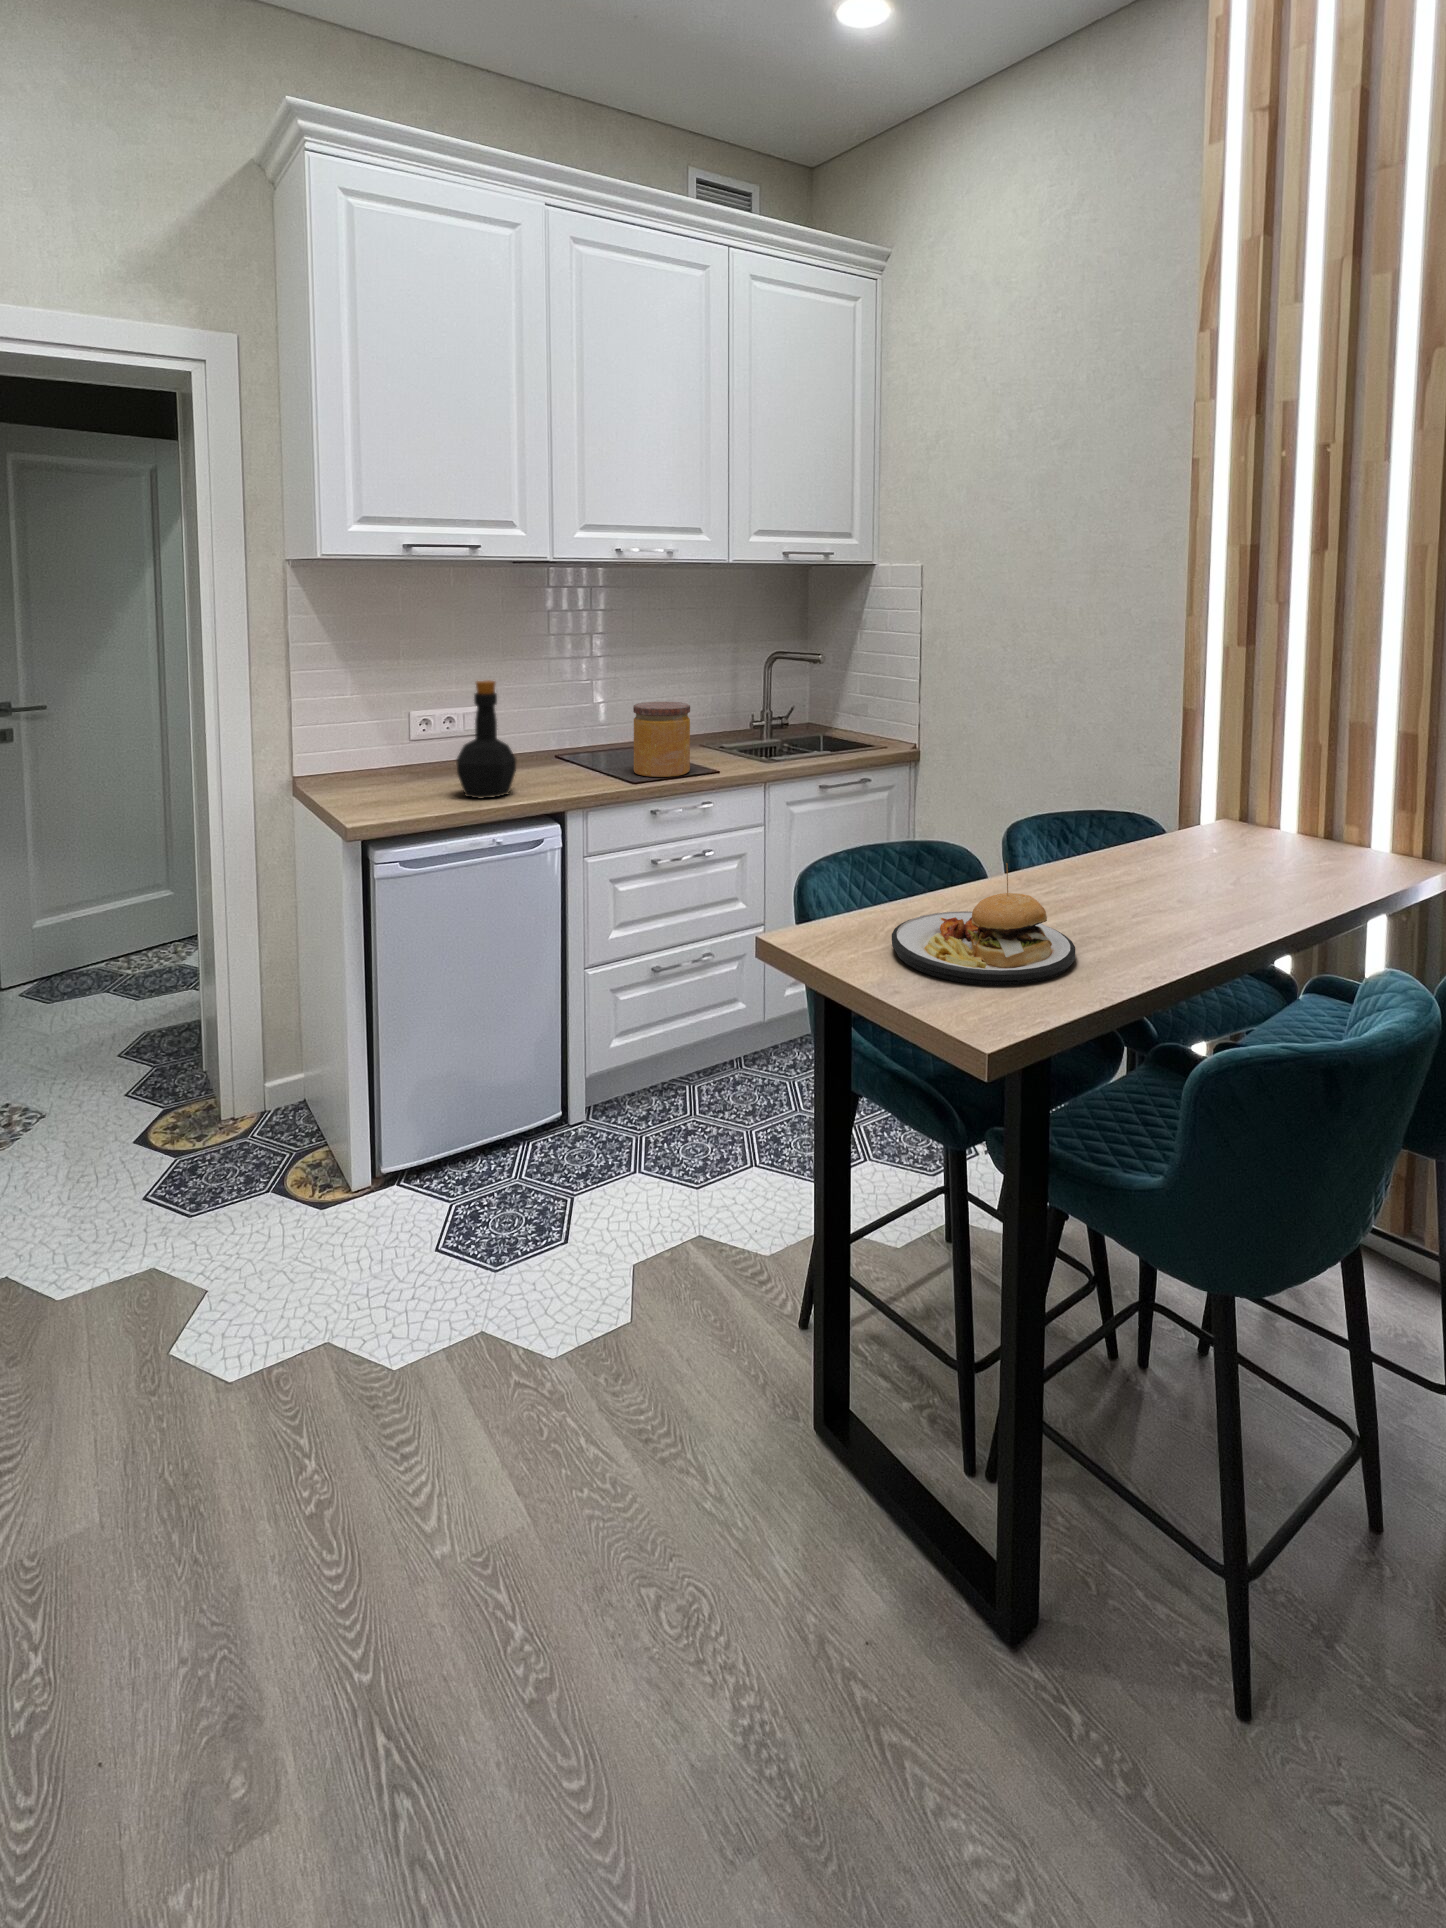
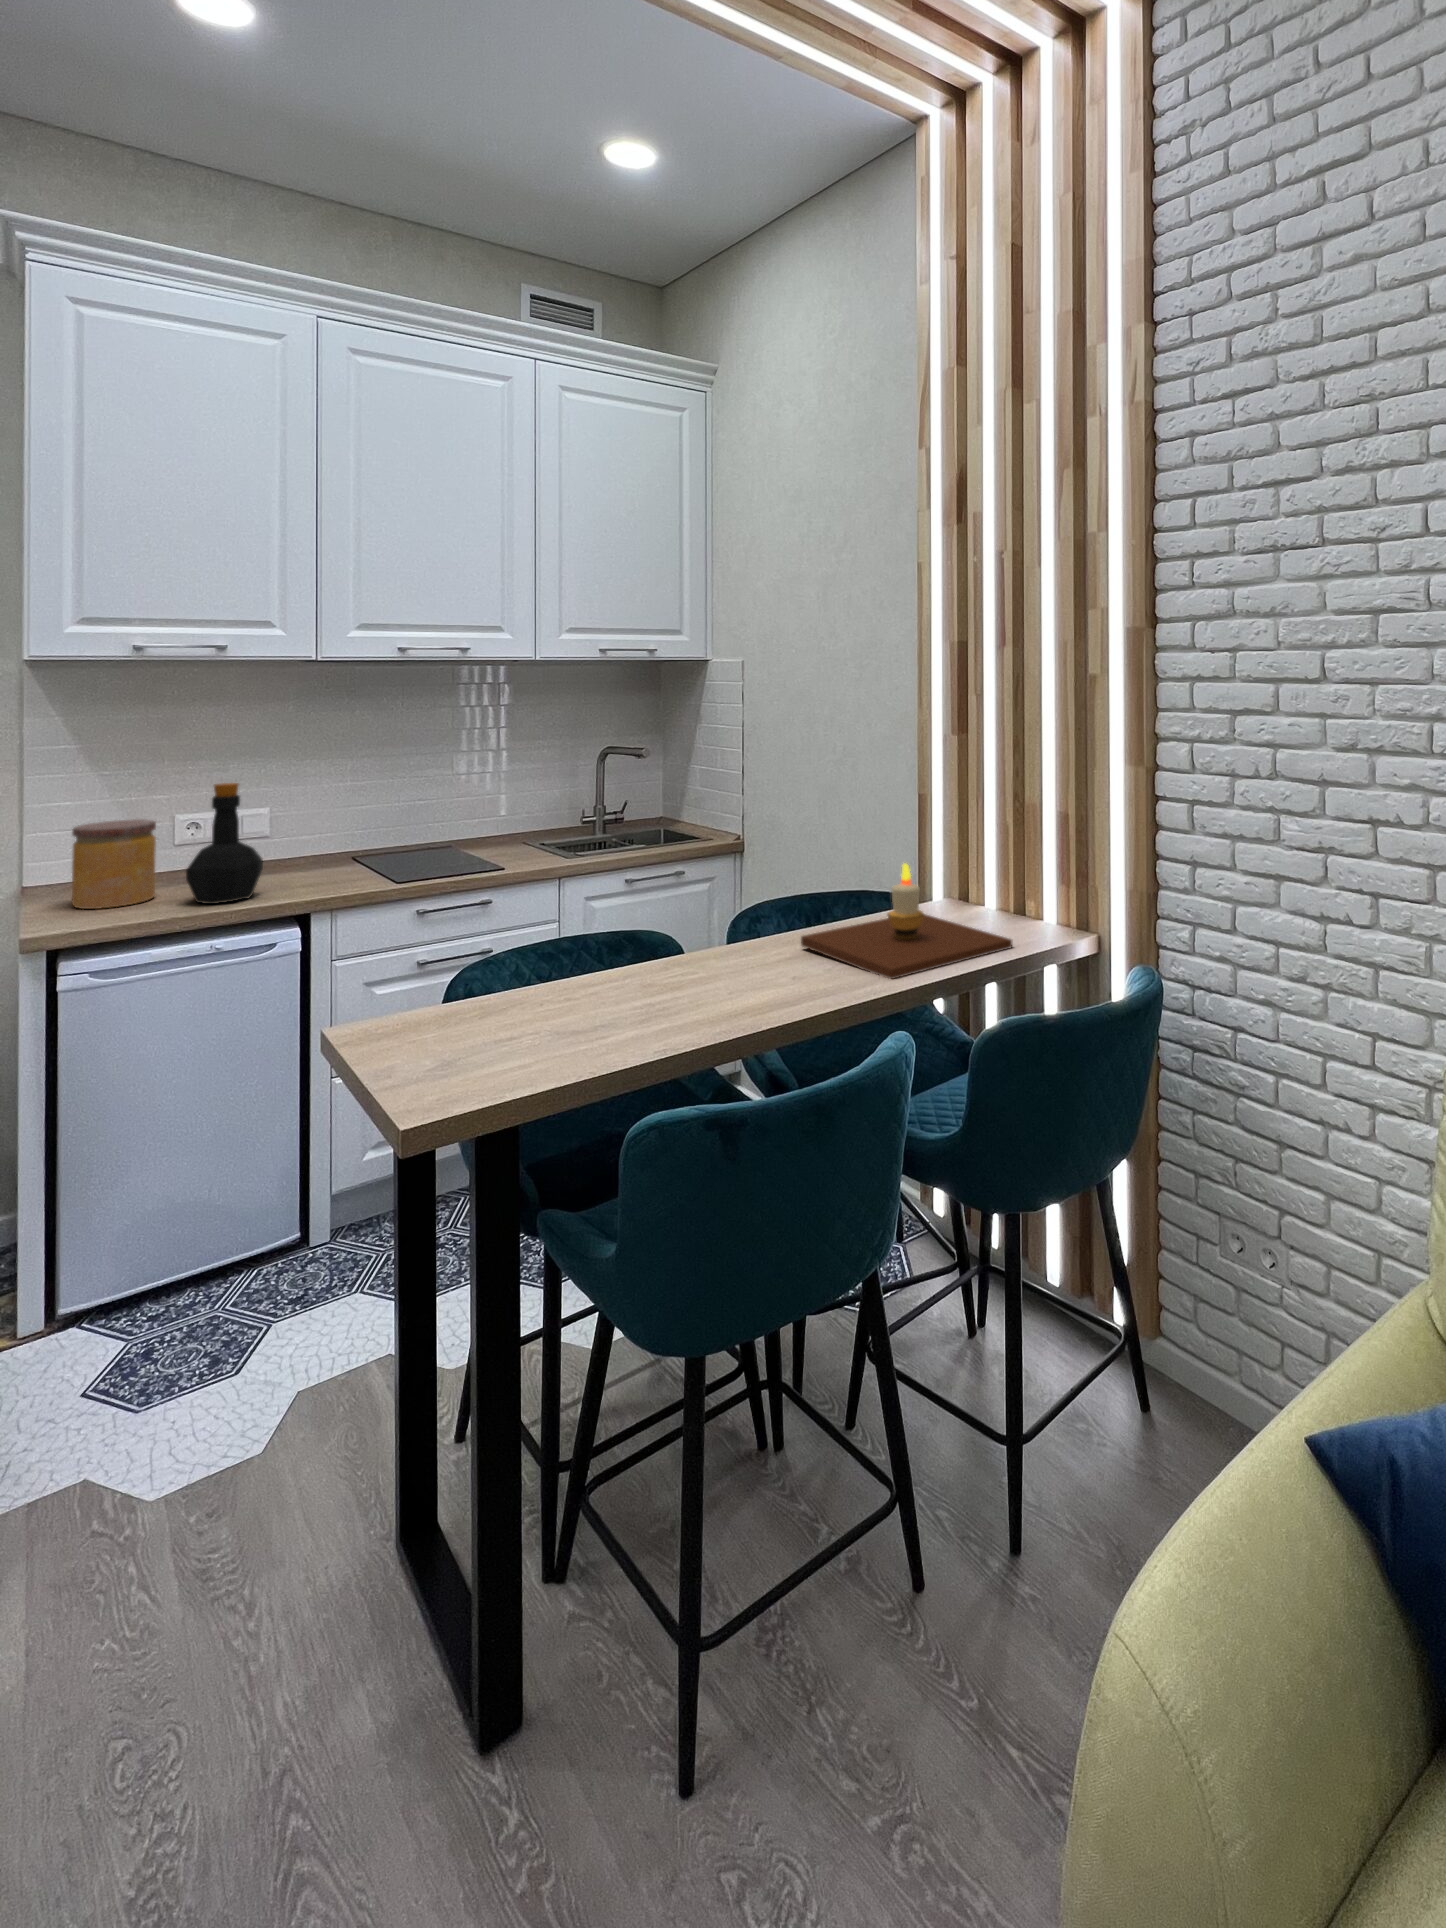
jar: present [633,702,690,777] -> present [72,819,156,909]
candle: none [1144,784,1390,909] -> present [801,864,1012,979]
plate: present [892,863,1075,986] -> none [428,950,617,1073]

